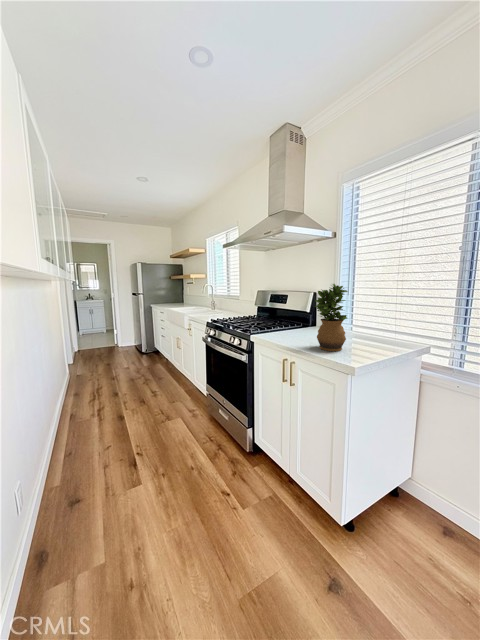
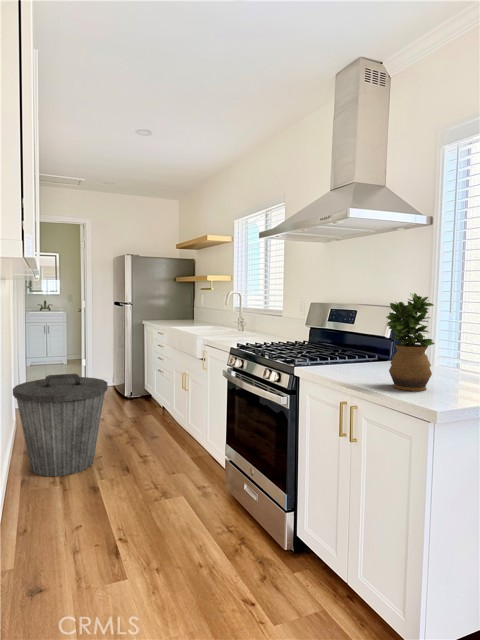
trash can: none [60,342,127,411] -> present [13,374,108,477]

